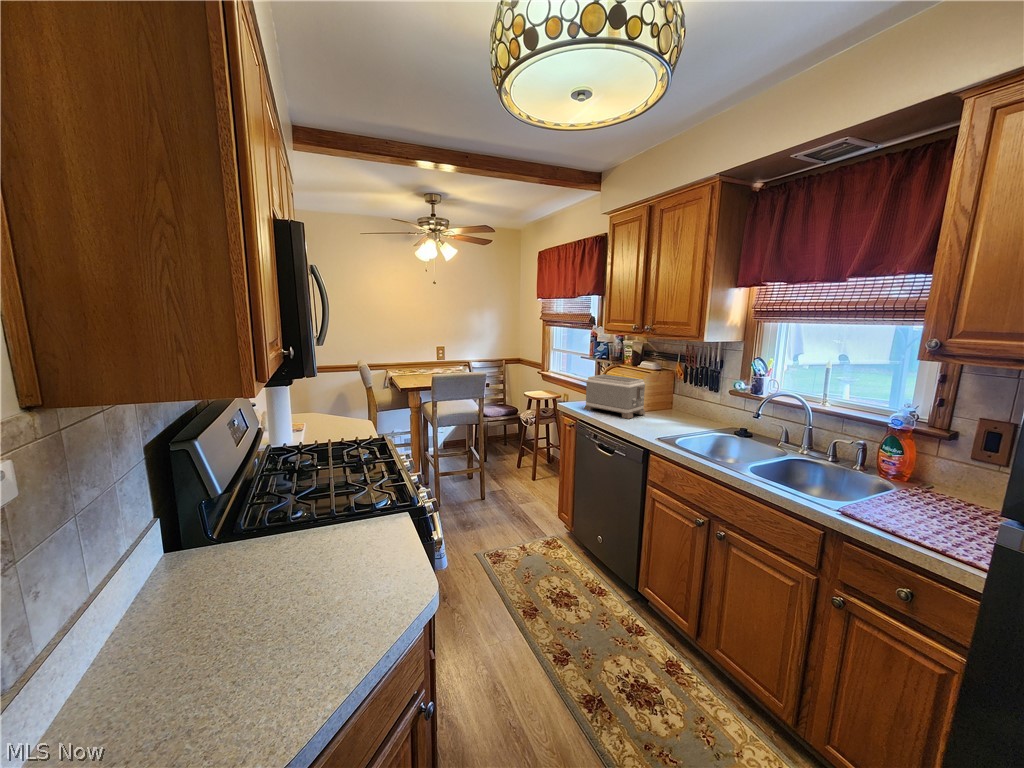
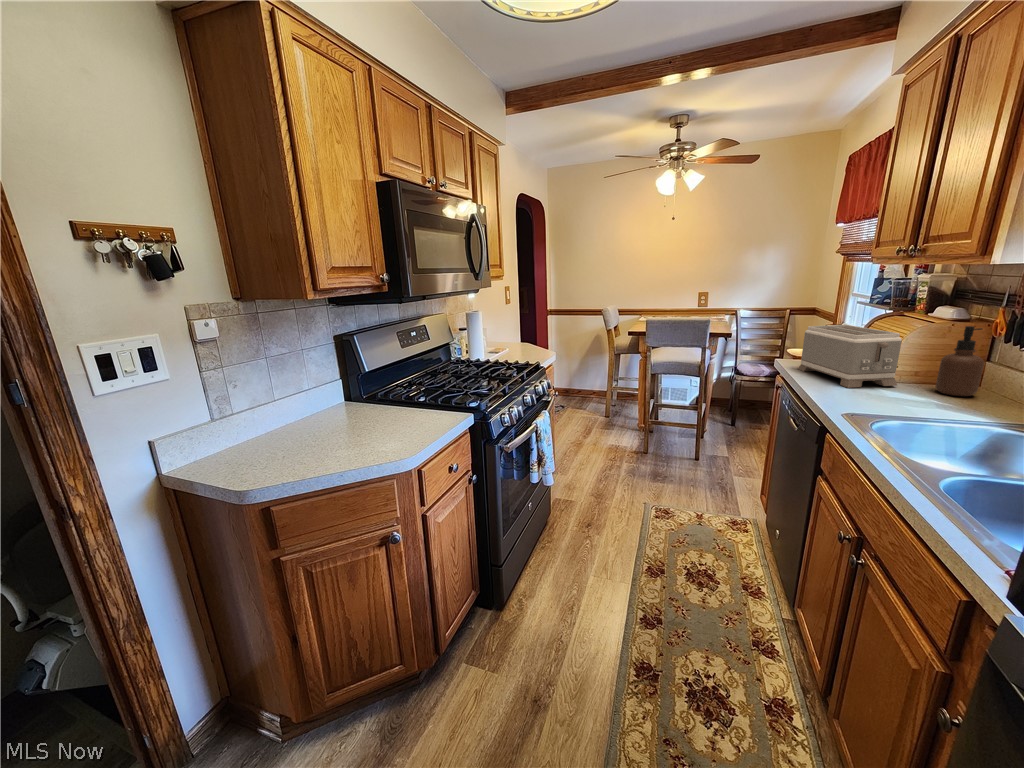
soap dispenser: none [661,373,681,416] -> present [936,326,984,396]

